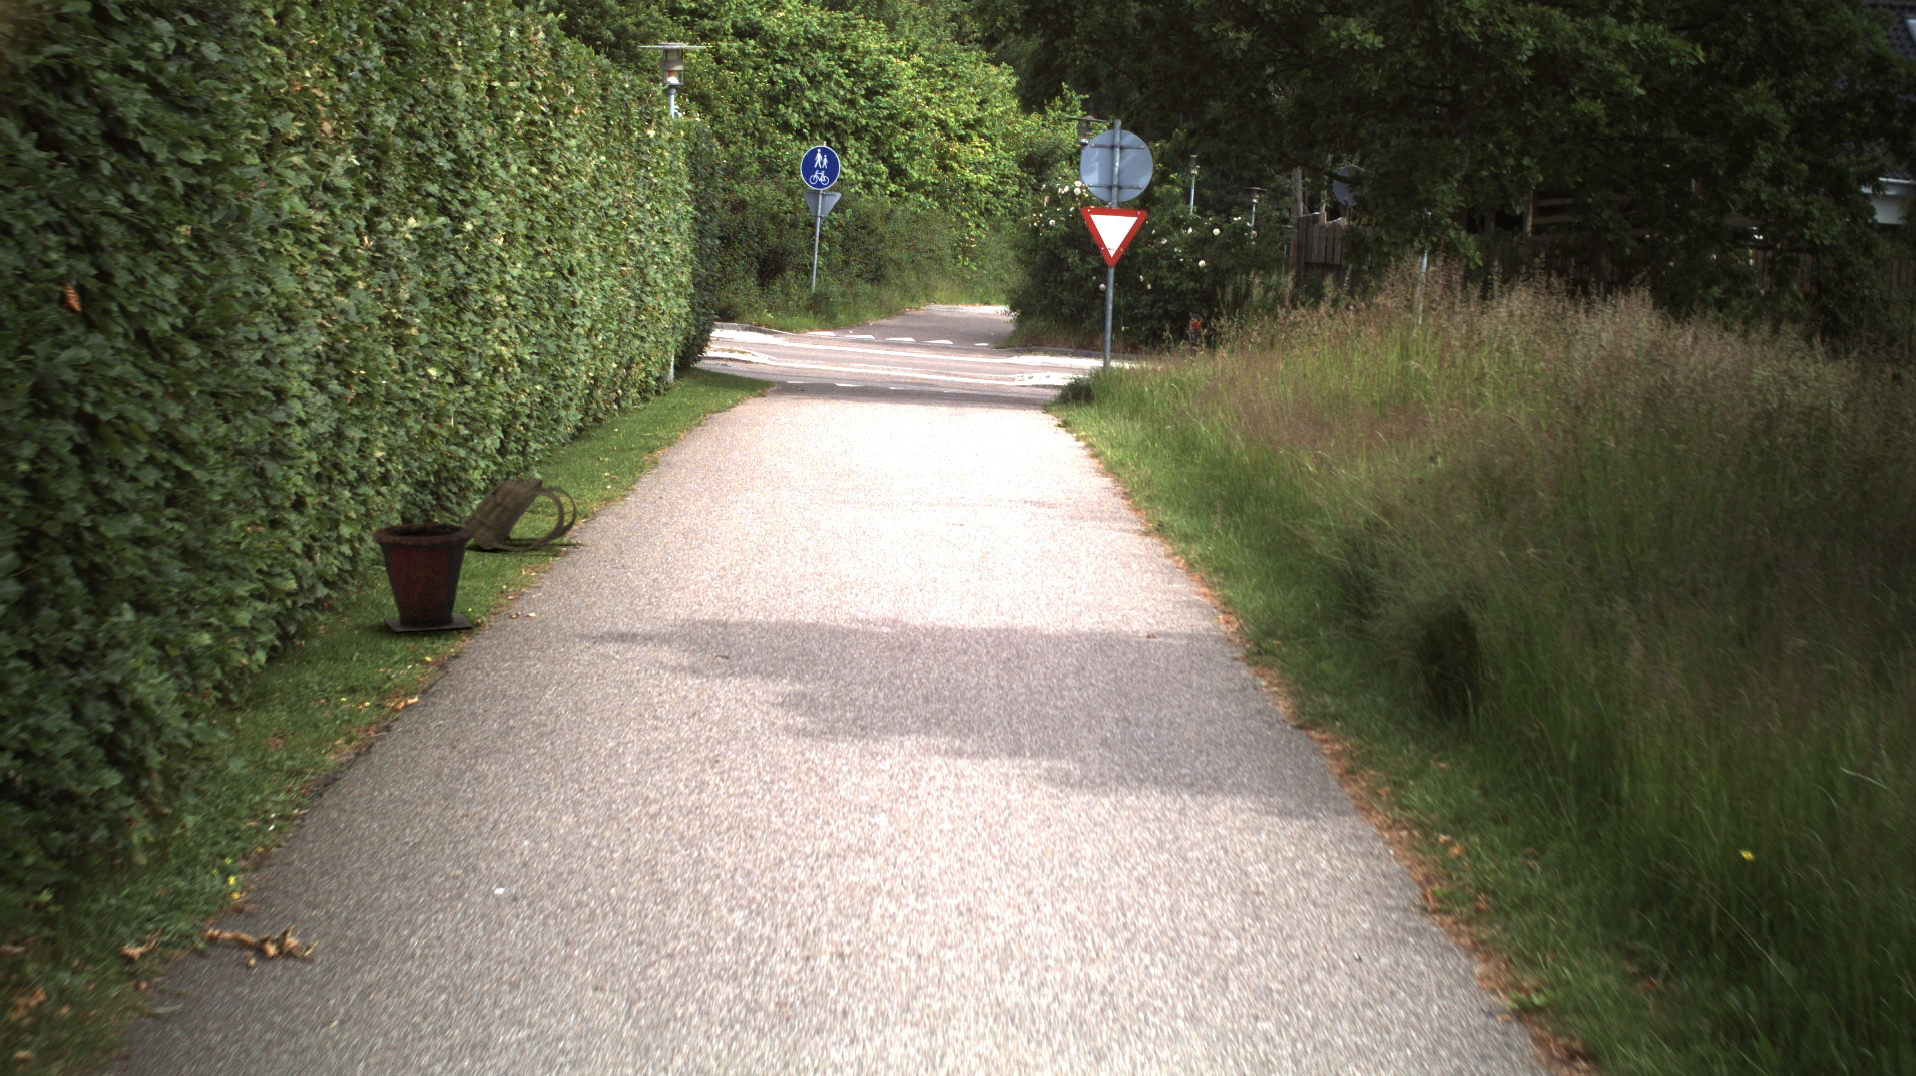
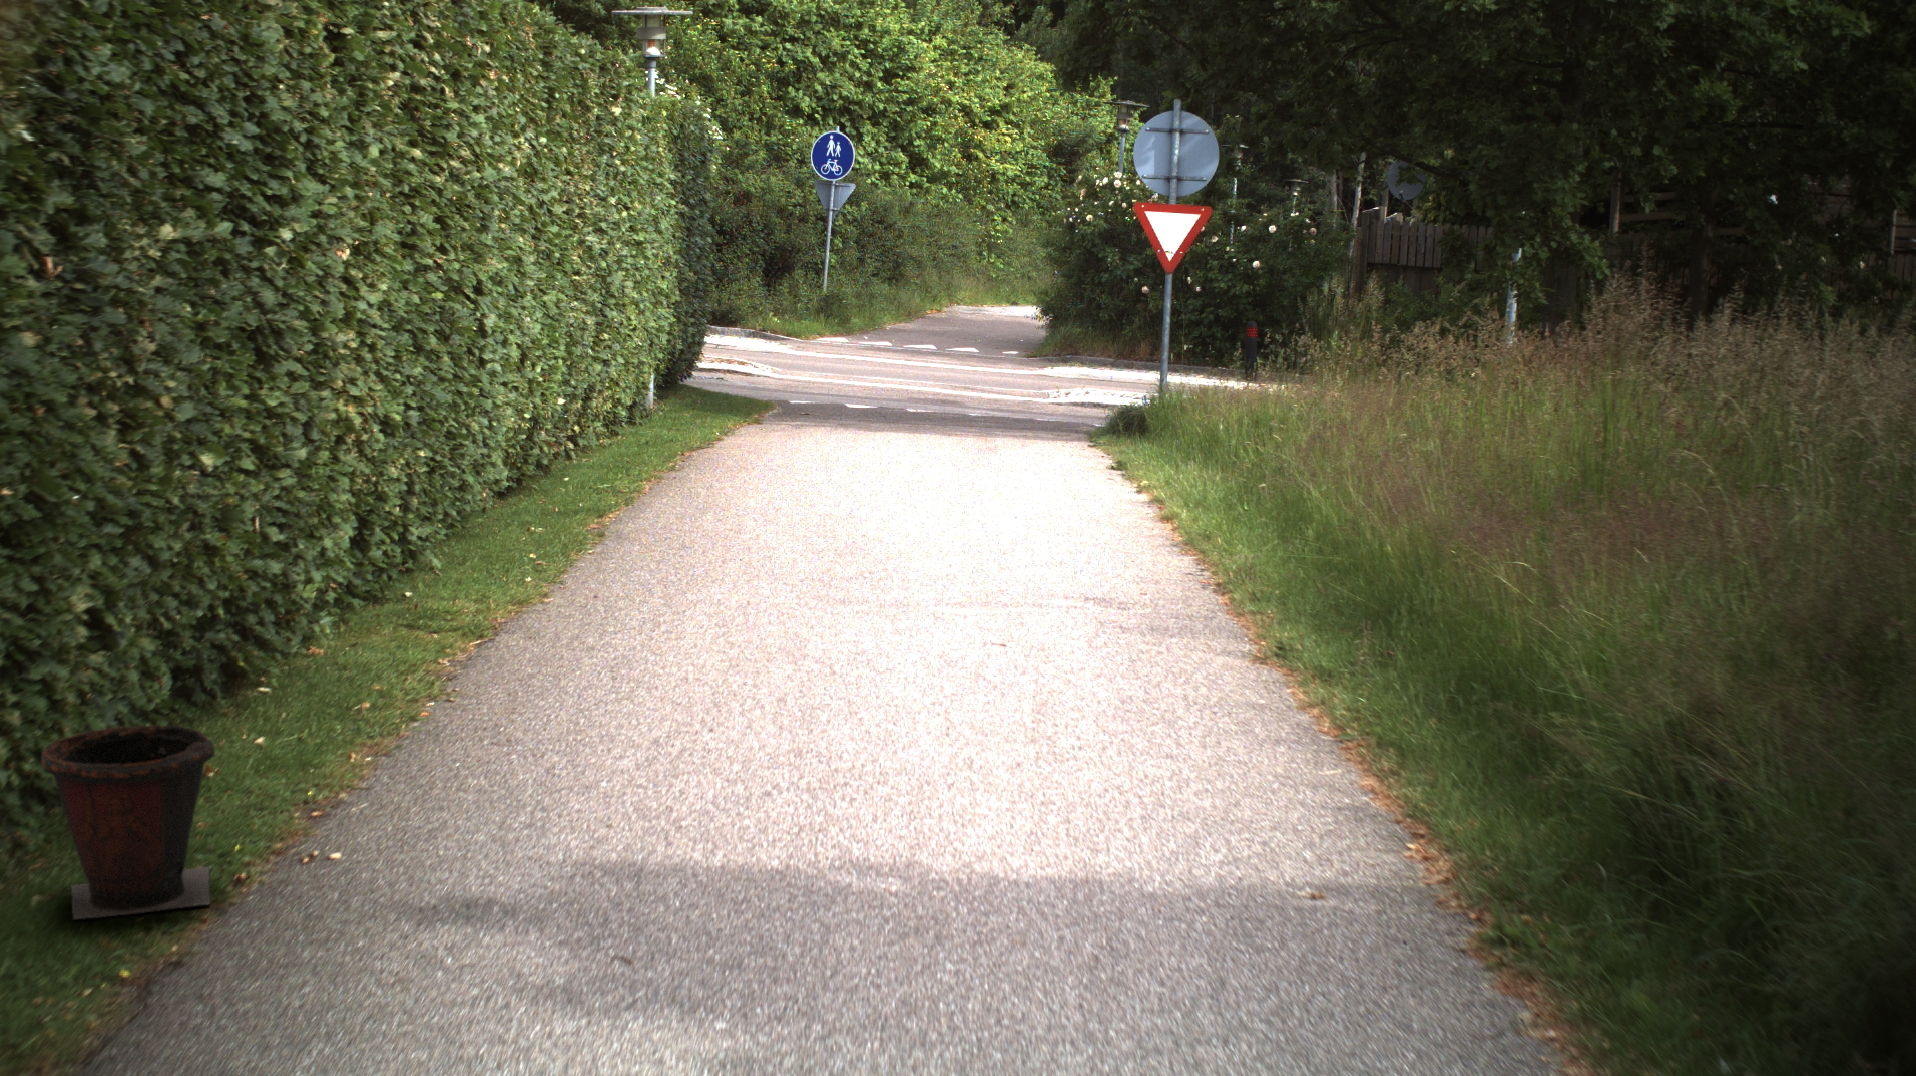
backpack: present [464,478,577,554] -> none [279,601,449,718]

